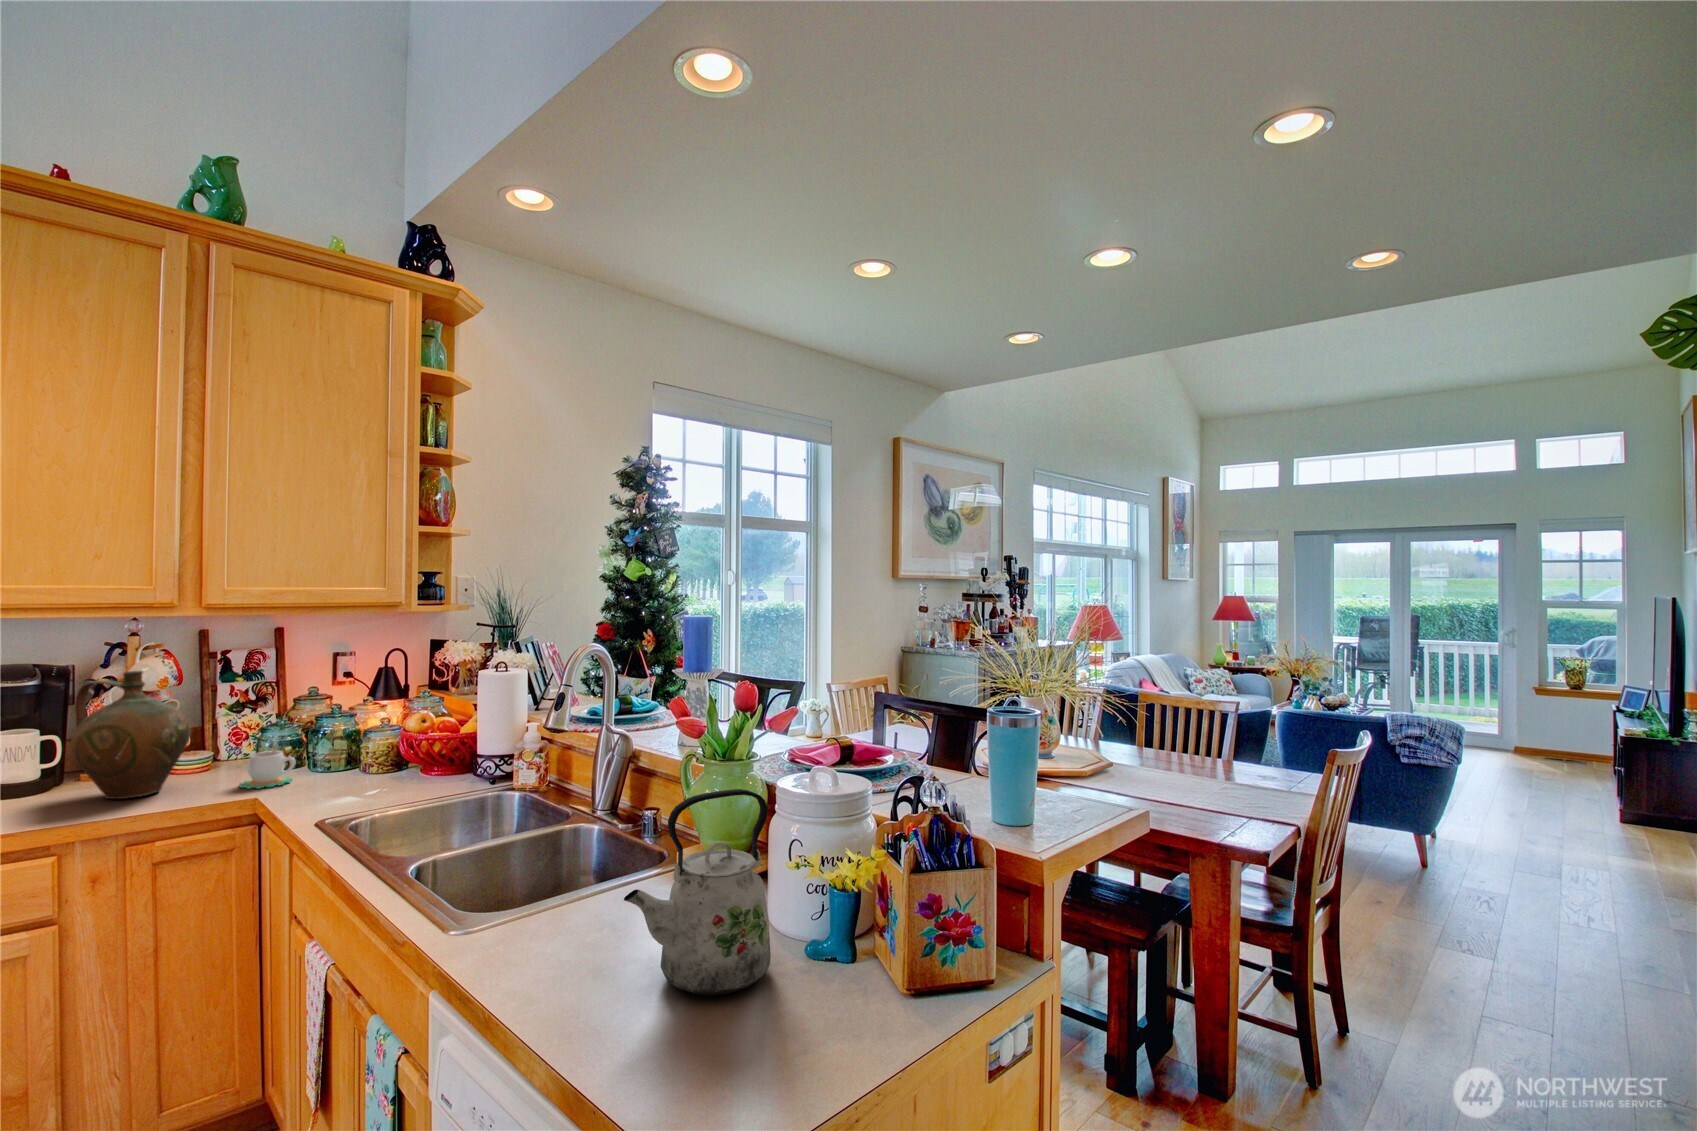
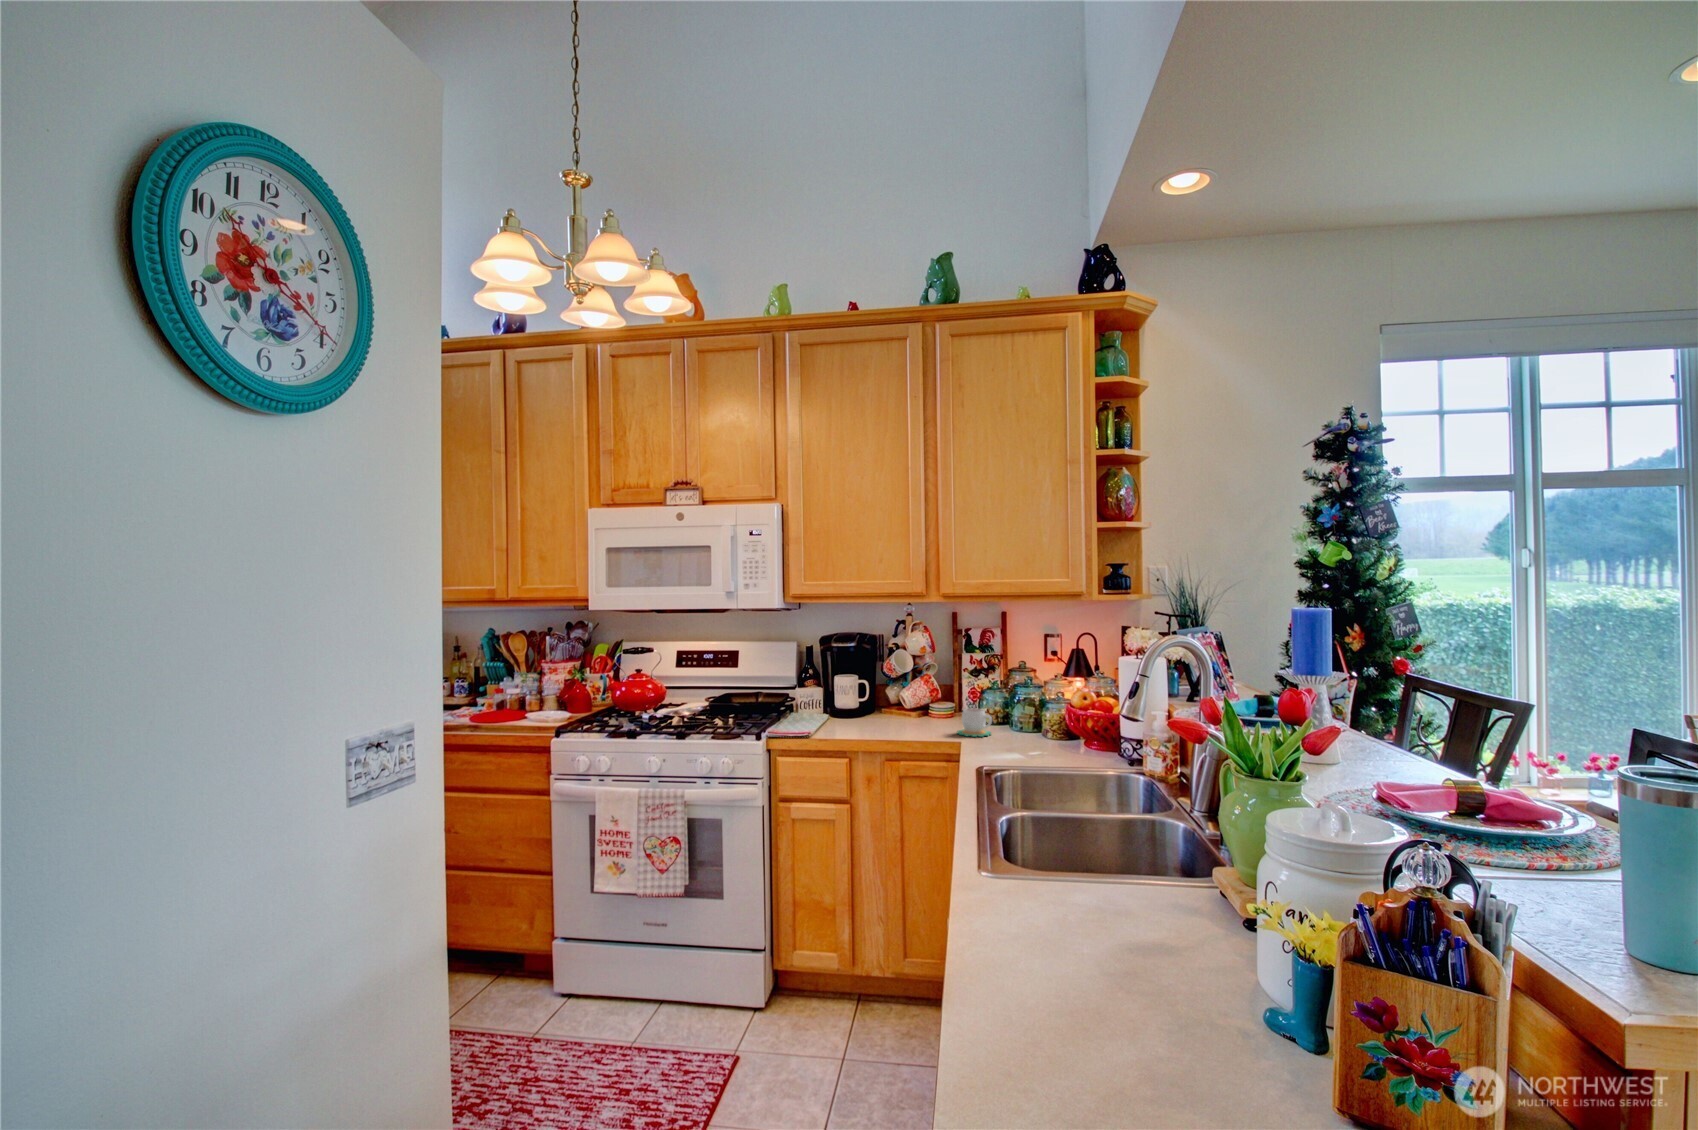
ceramic jug: present [71,671,191,799] -> none [867,638,931,728]
kettle: present [624,789,771,995] -> none [1025,787,1227,1055]

